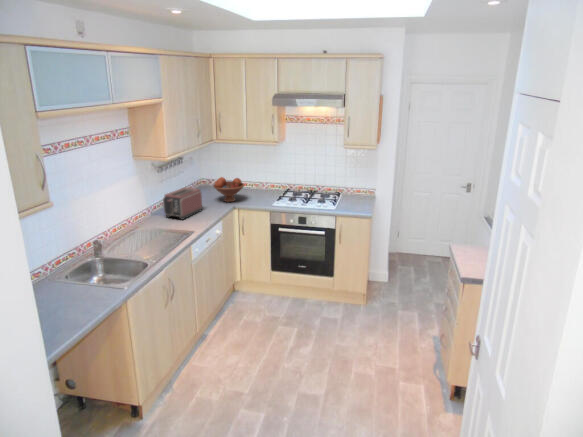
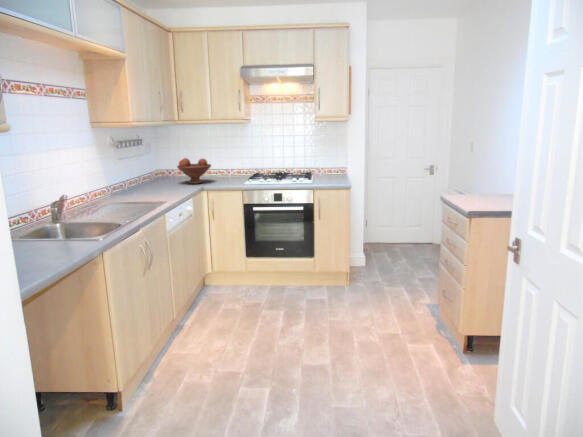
toaster: present [163,187,202,220] -> none [124,165,167,196]

